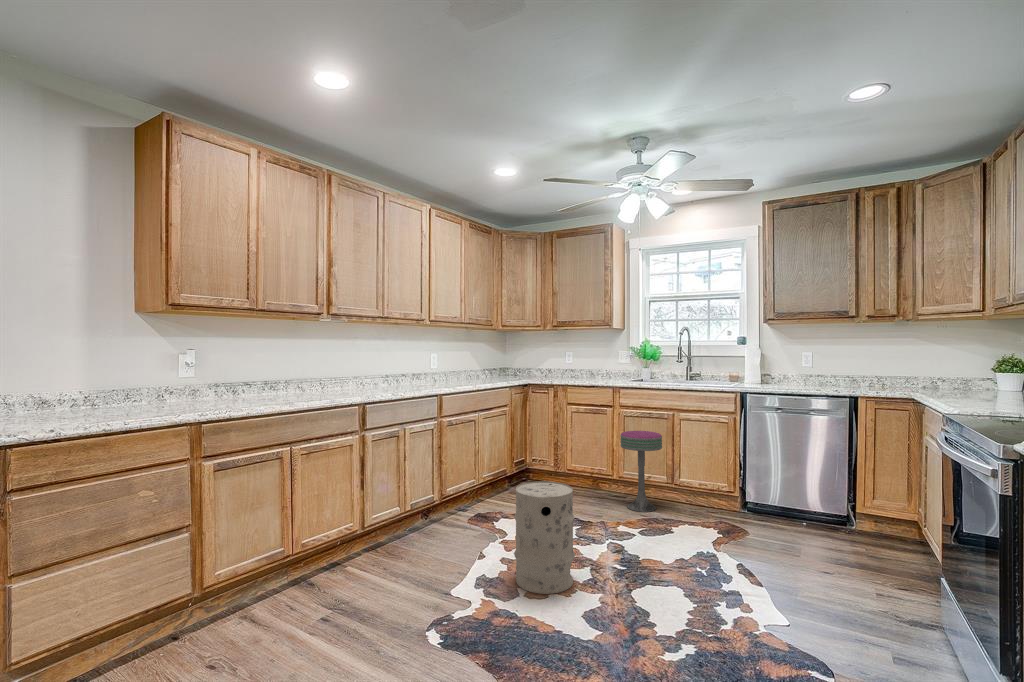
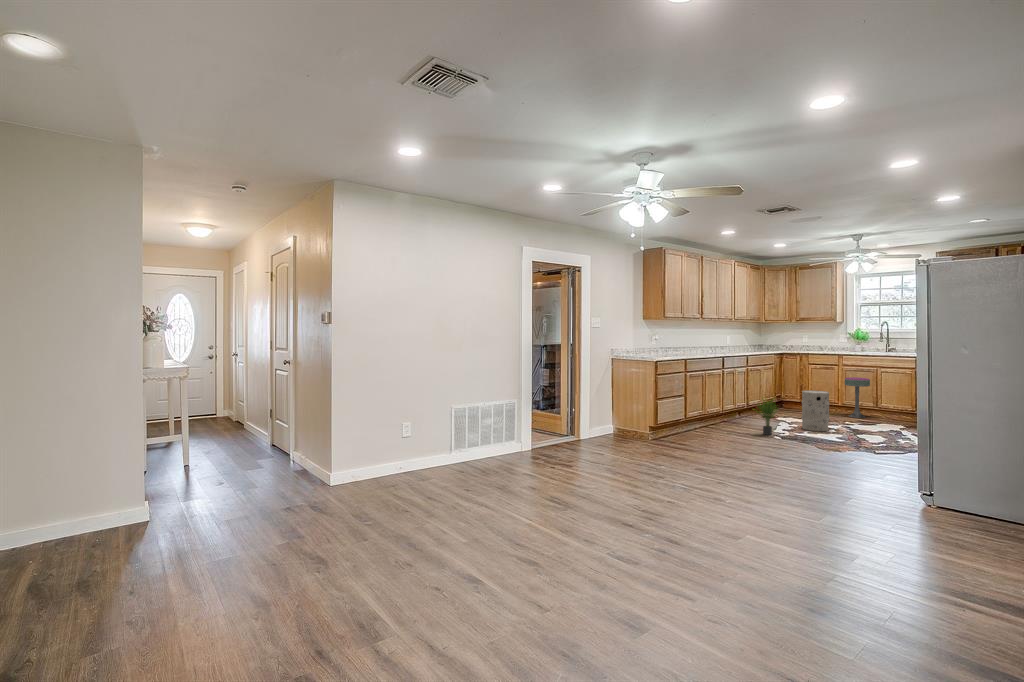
potted plant: none [349,522,436,647] -> present [759,399,775,435]

